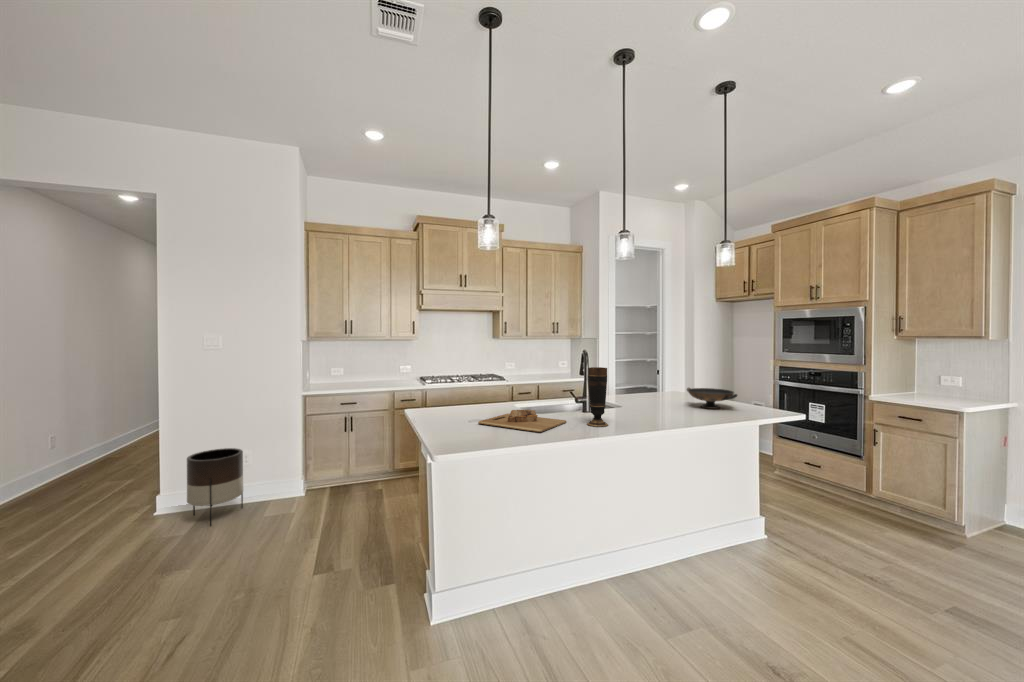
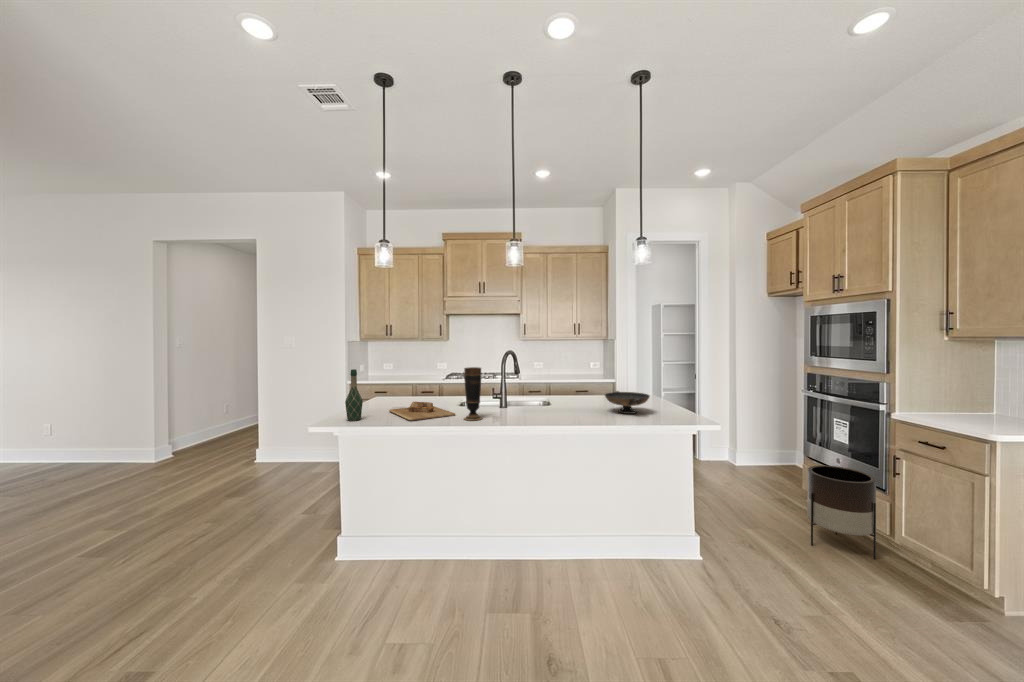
wine bottle: none [457,373,478,439] -> present [345,369,363,421]
planter: present [187,448,243,526] -> present [807,465,876,559]

